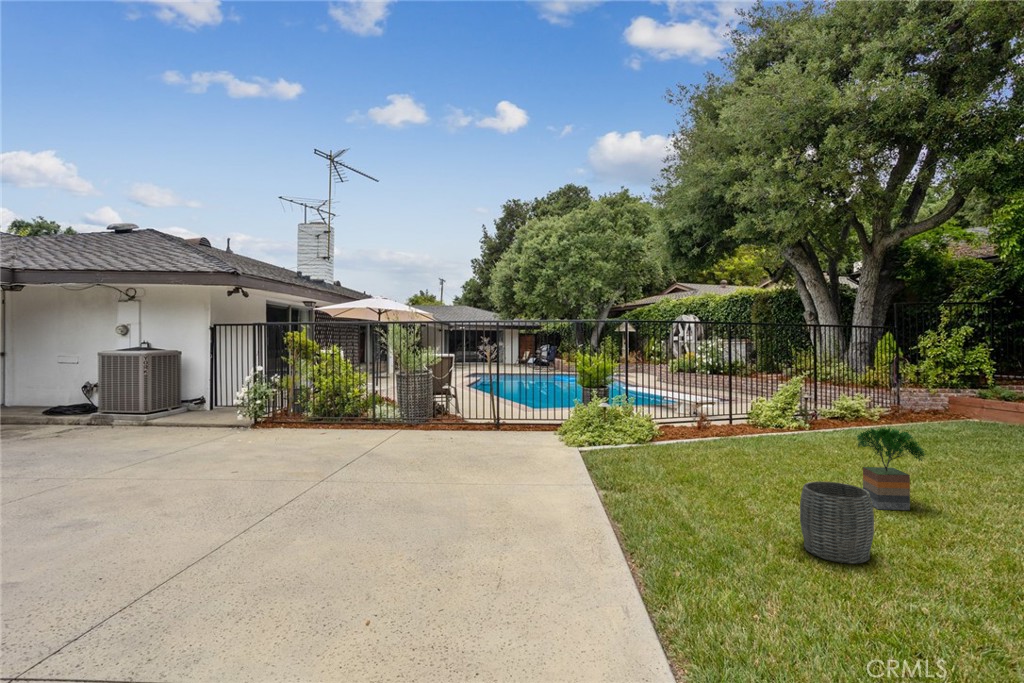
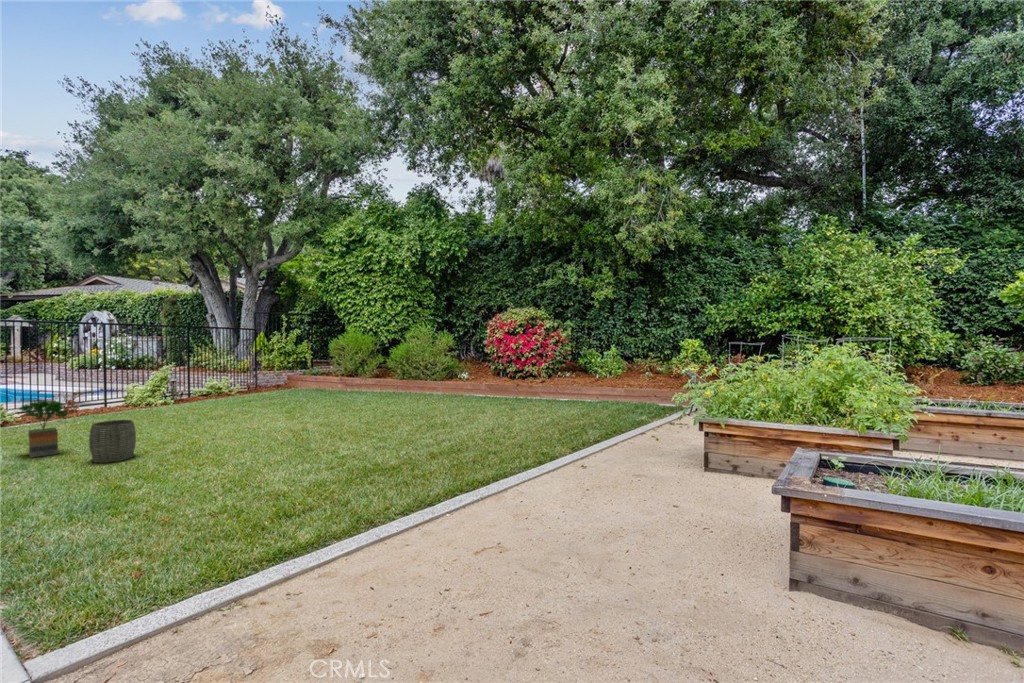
potted tree: present [857,428,926,510] -> present [19,400,68,457]

